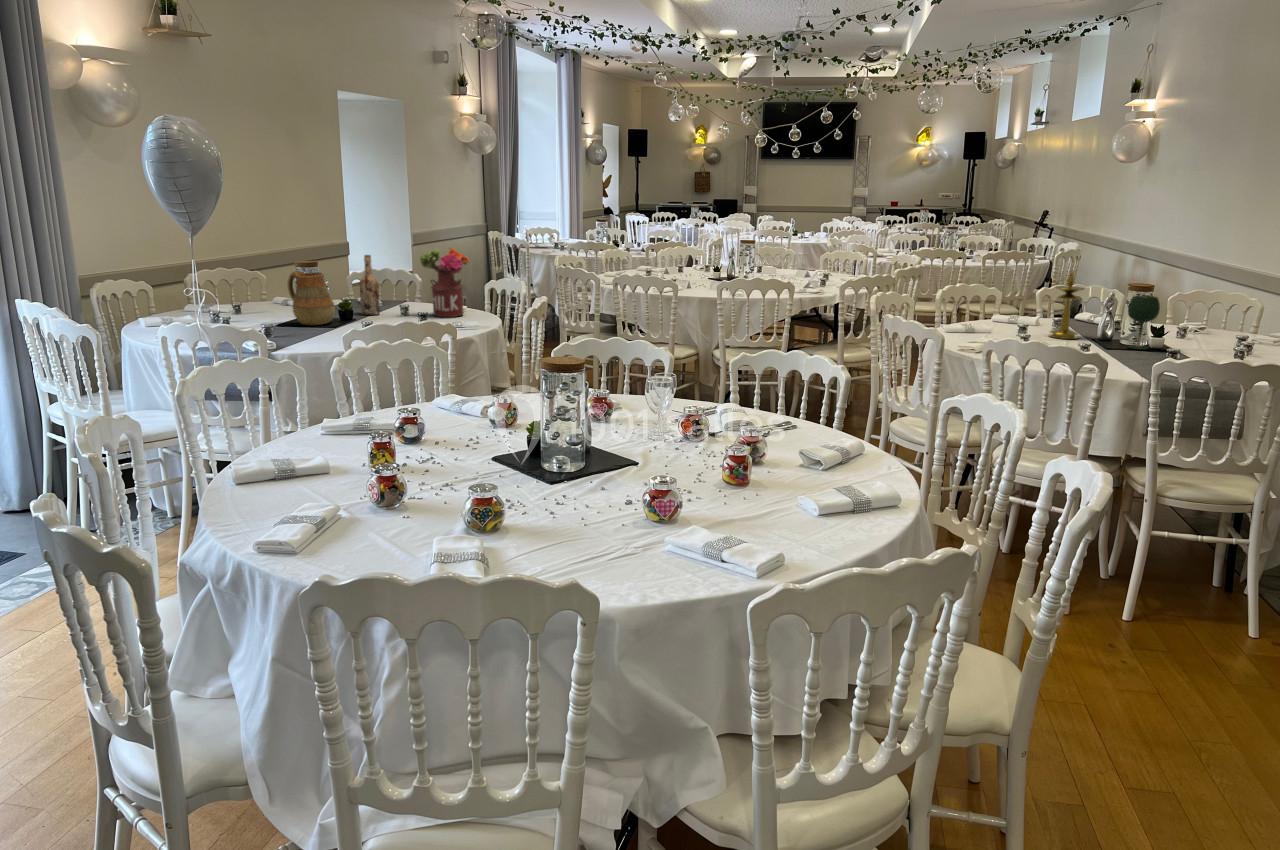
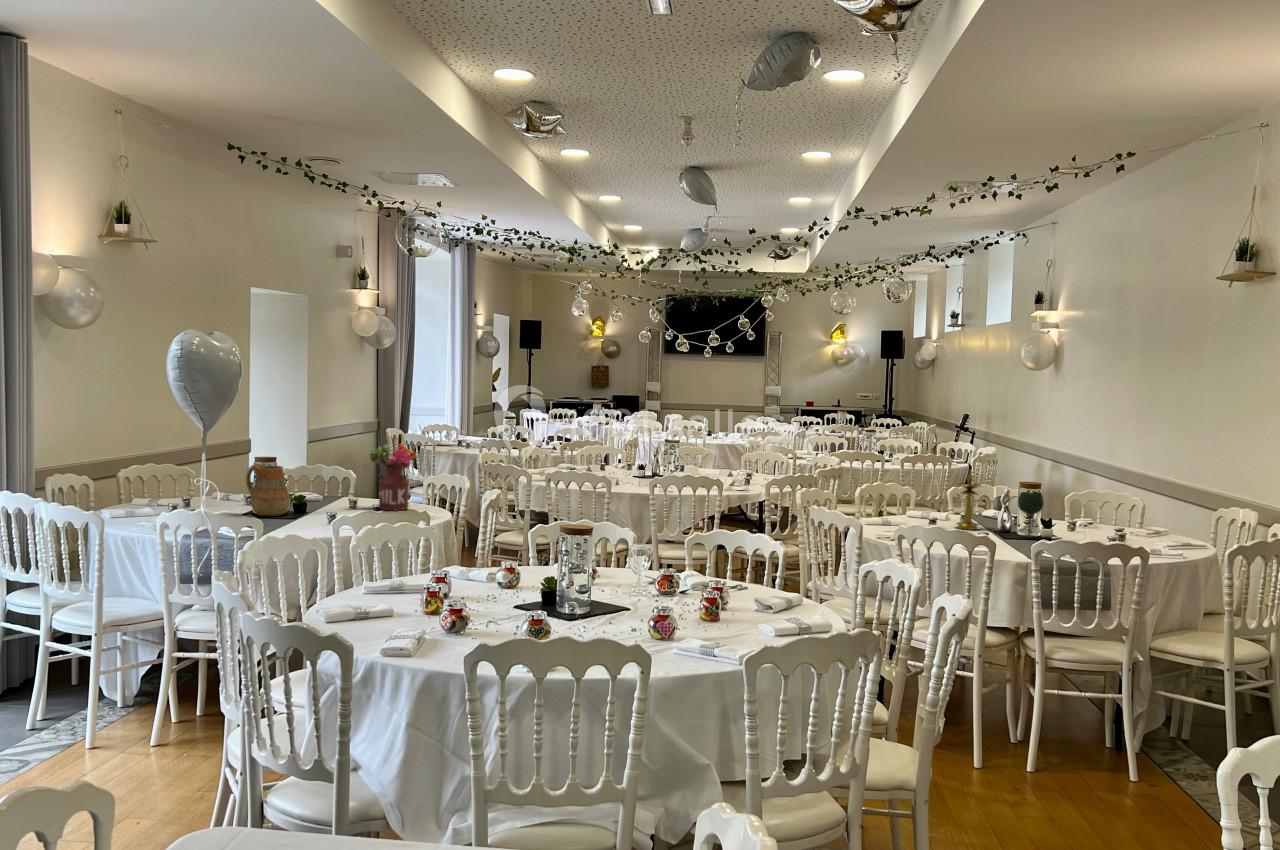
wine bottle: present [360,255,380,315] -> none [307,450,326,508]

